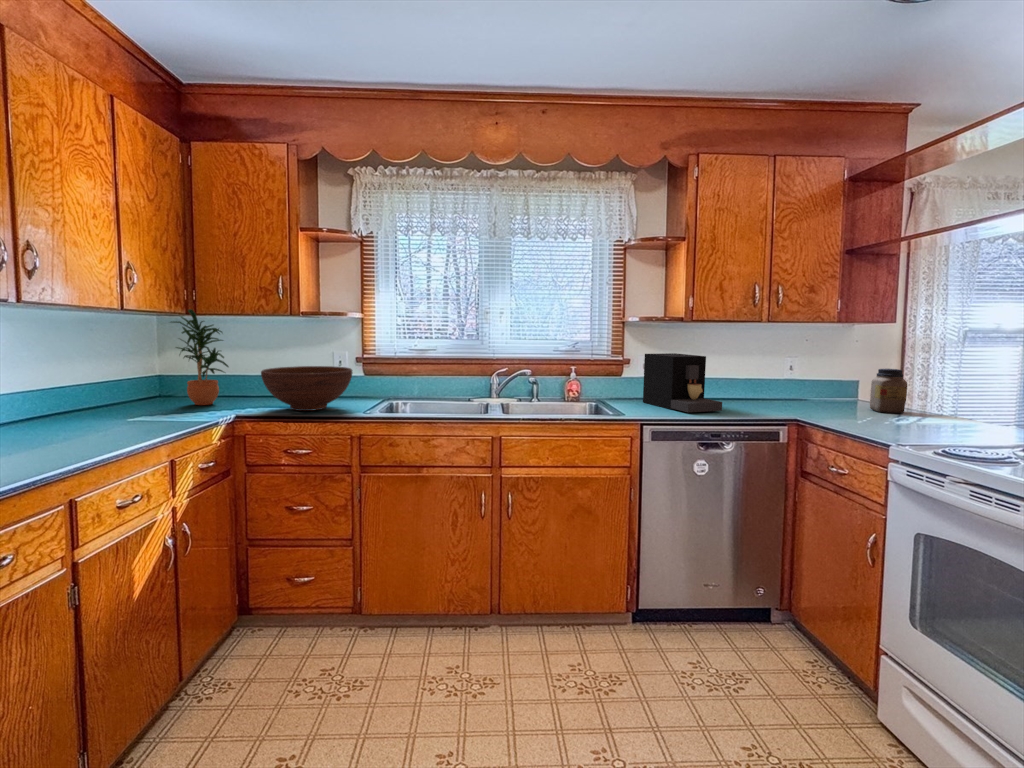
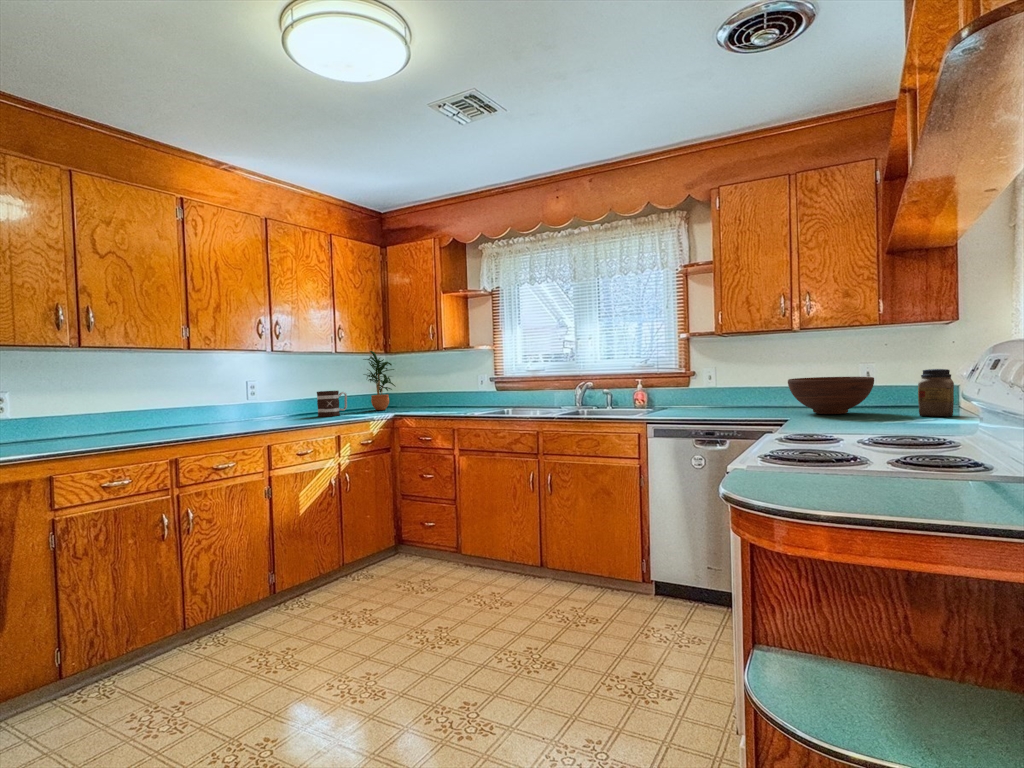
coffee maker: present [643,353,722,412] -> none [684,365,729,414]
fruit bowl: present [261,366,352,411] -> present [788,377,874,414]
mug: none [106,377,163,425] -> present [317,391,347,417]

